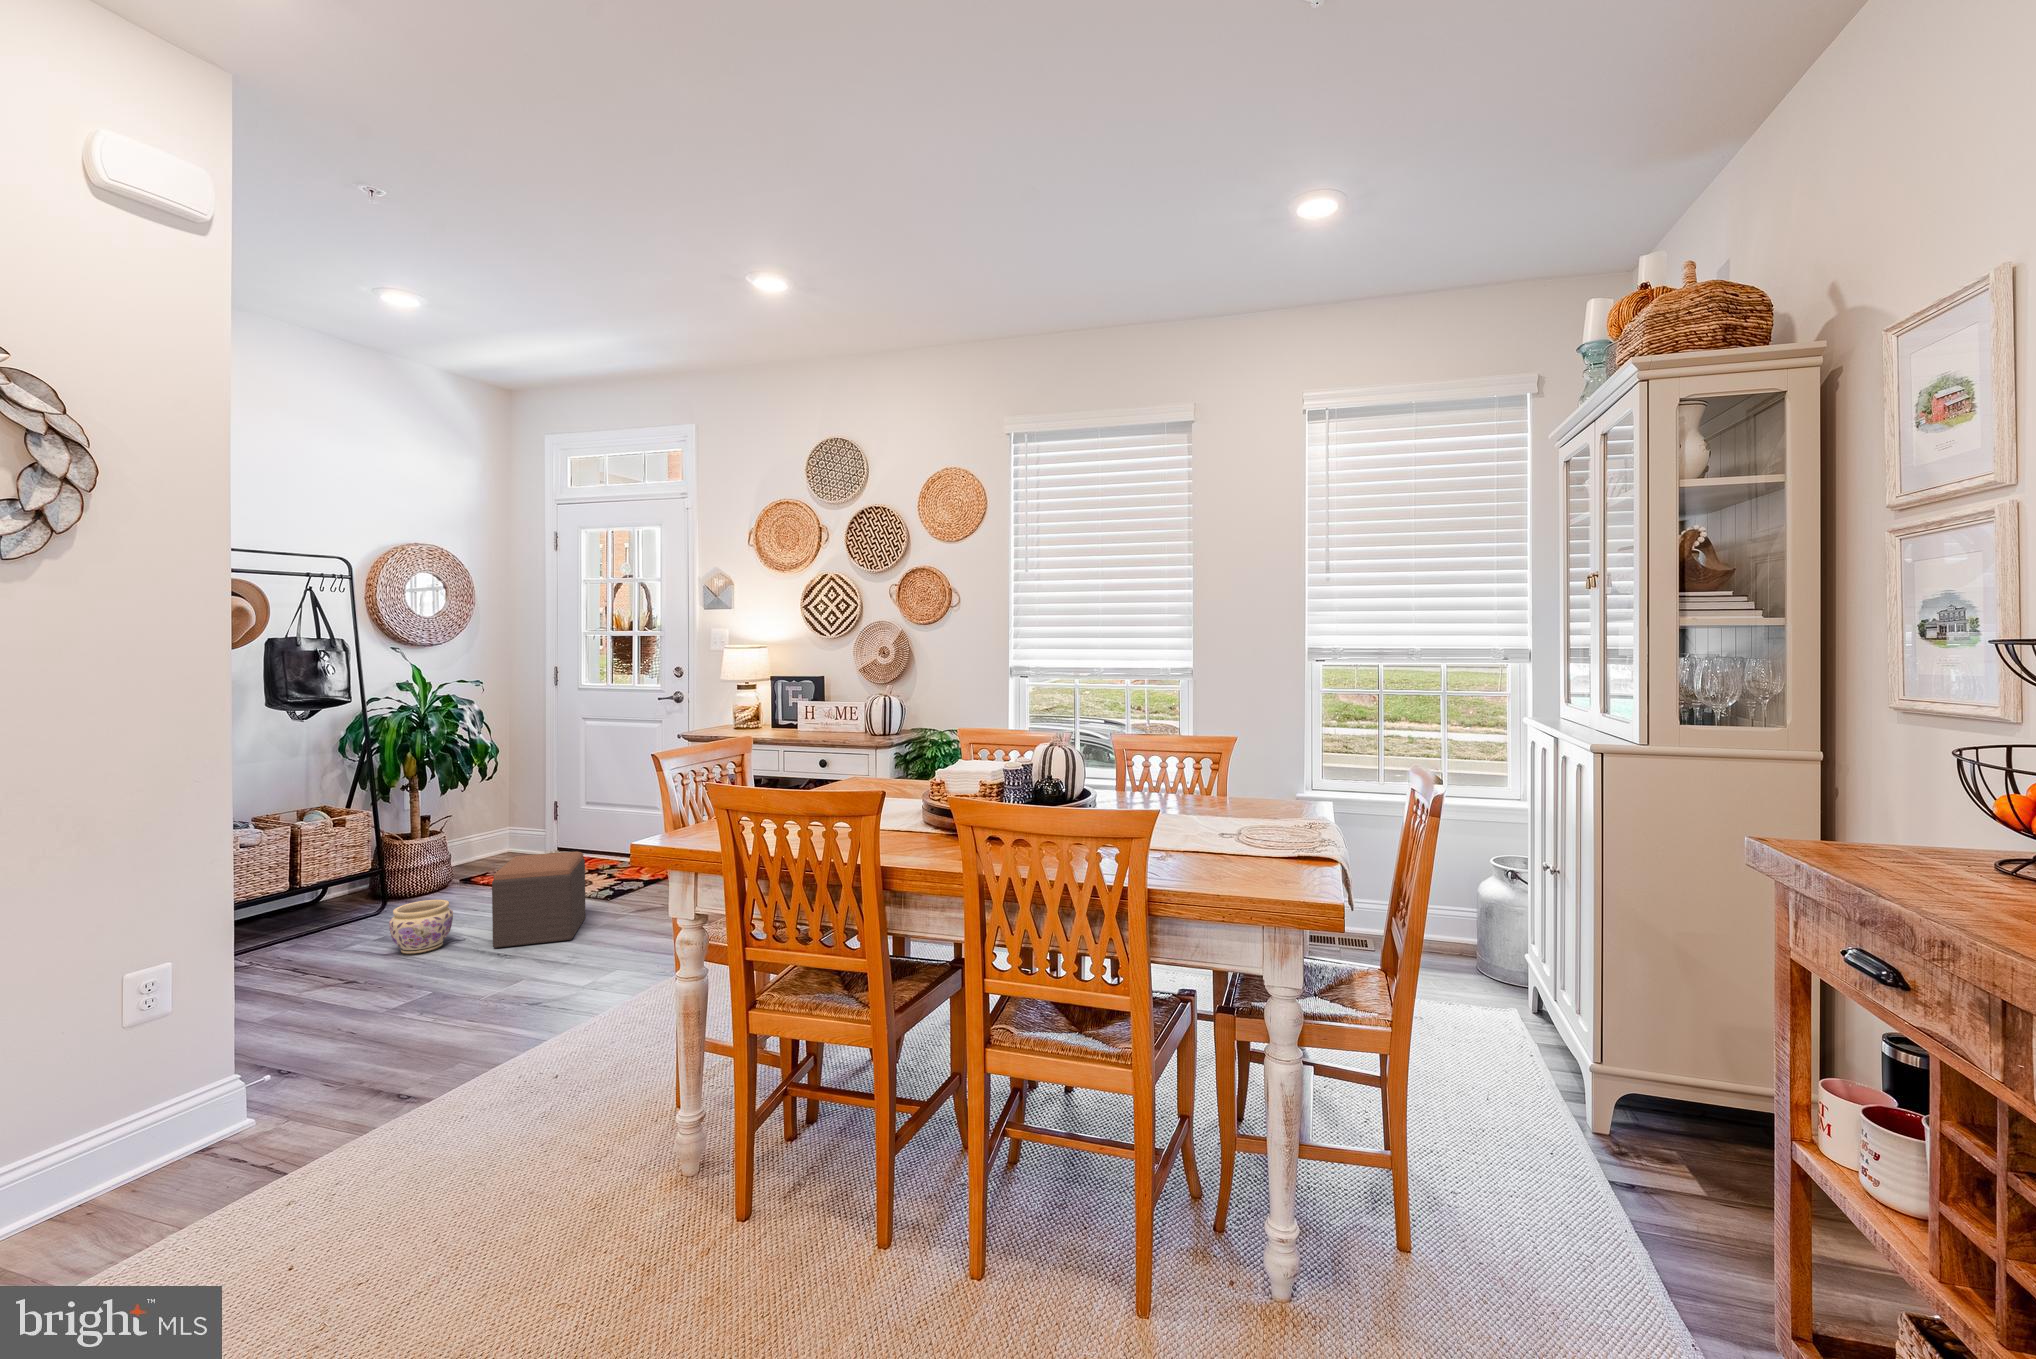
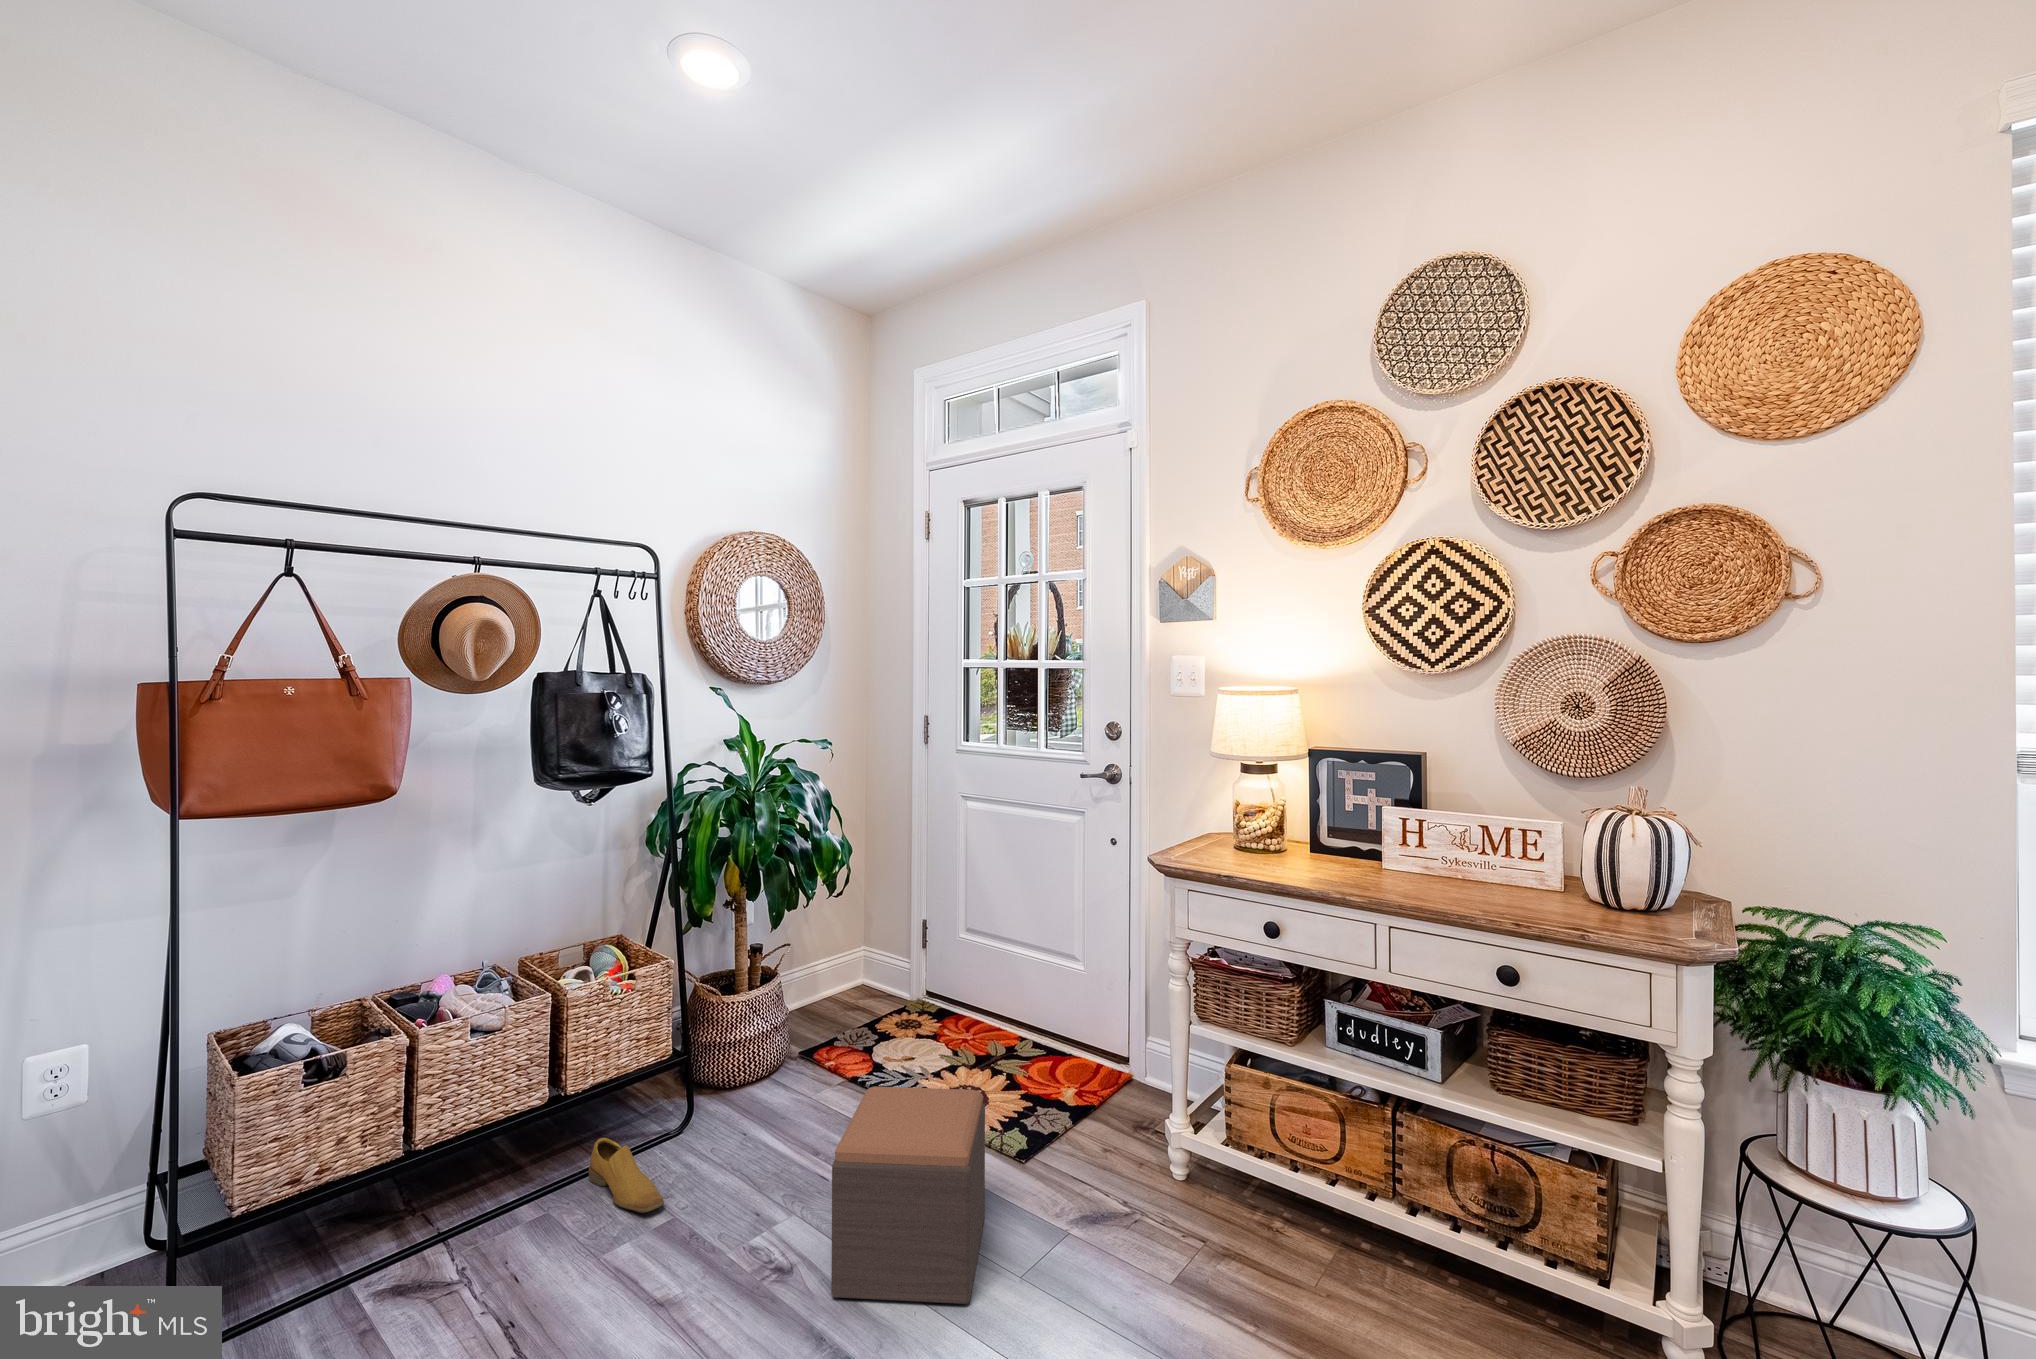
planter: present [389,900,453,955] -> none [670,1160,771,1282]
shoe: none [318,912,378,941] -> present [589,1138,664,1213]

